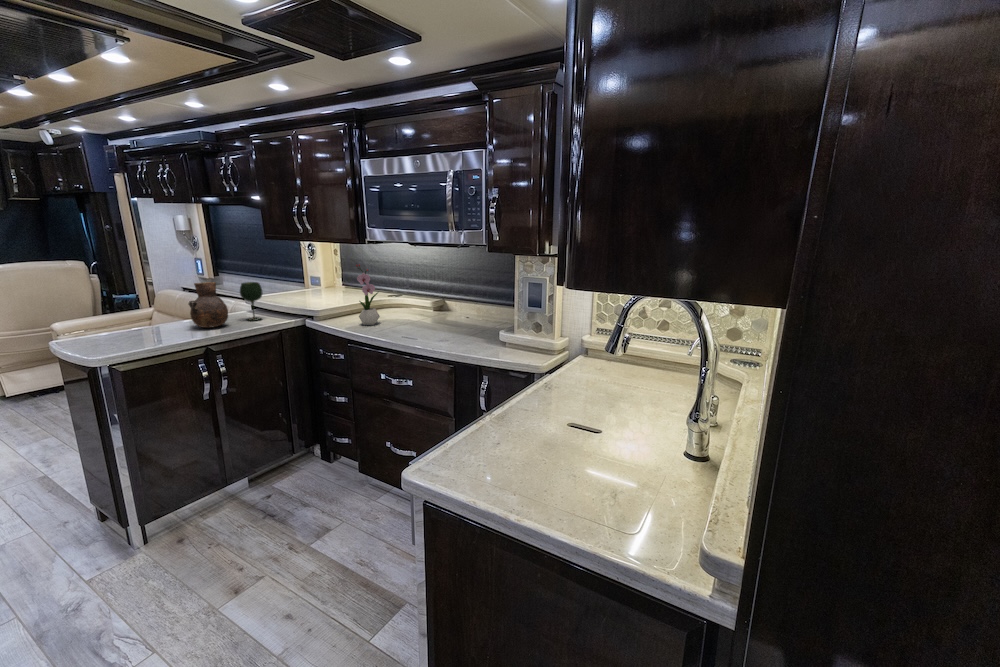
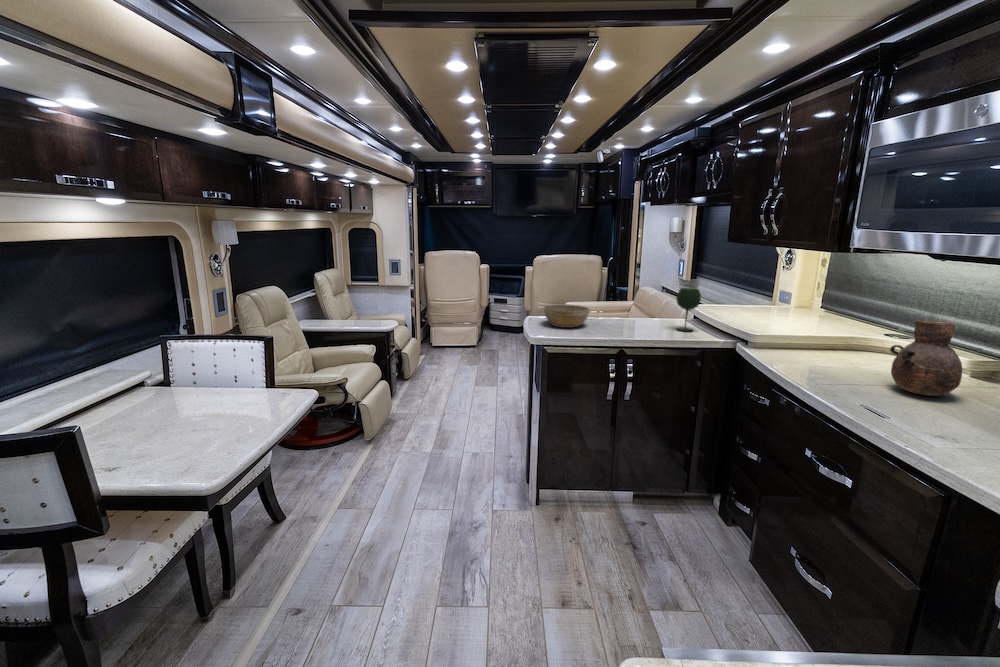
flower arrangement: present [356,264,380,325] -> none [807,280,853,372]
vase: present [189,282,228,328] -> present [890,320,962,396]
bowl: none [82,316,149,344] -> present [544,304,589,328]

